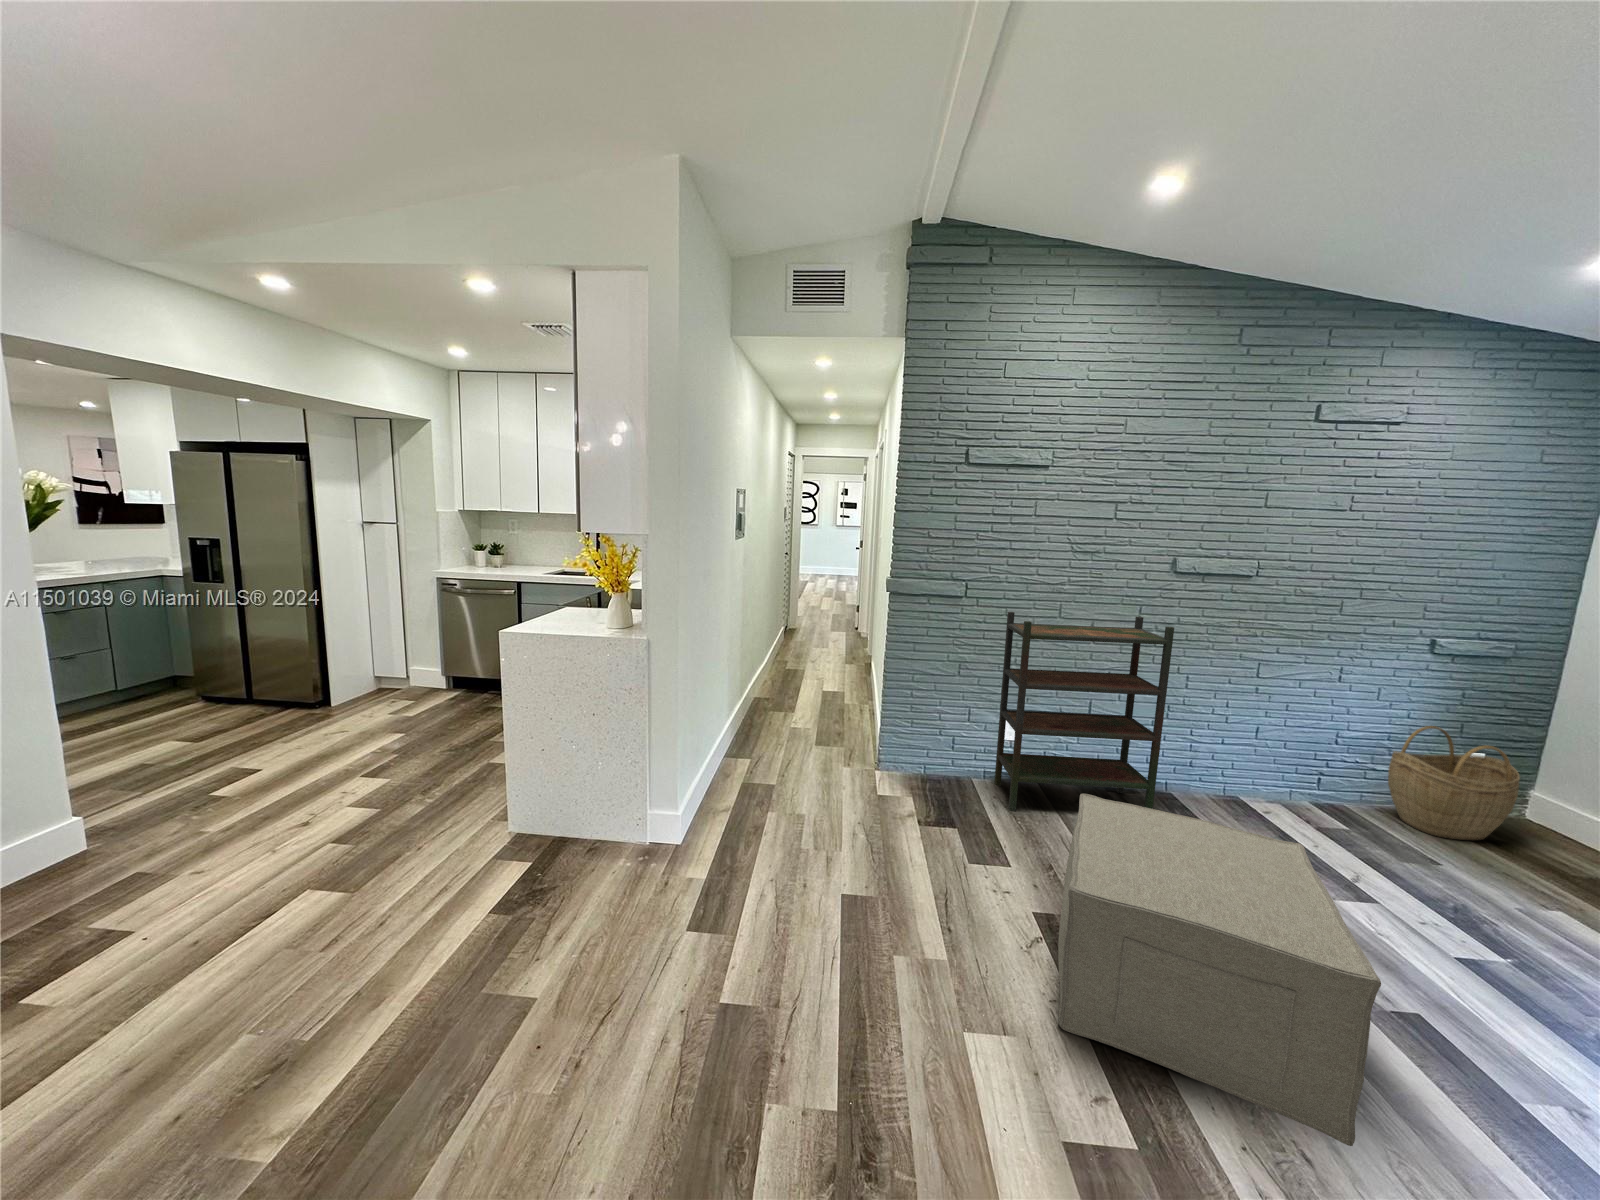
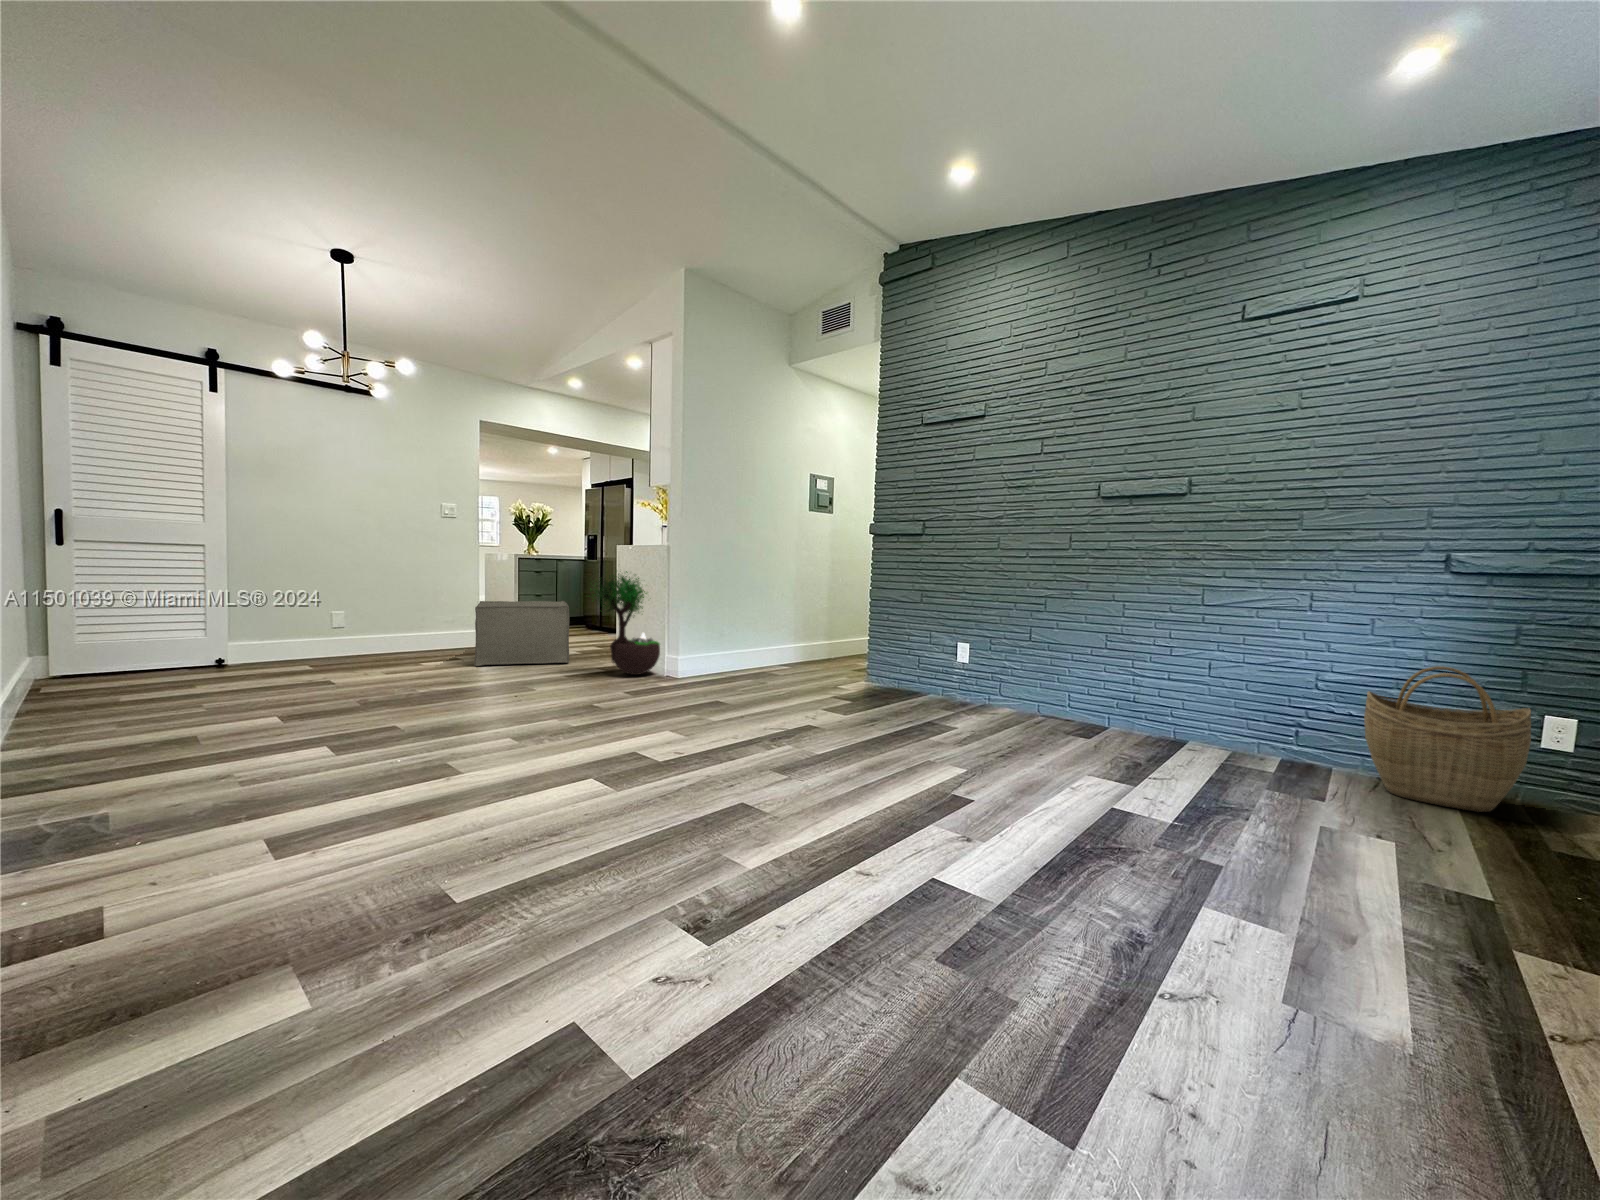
bookshelf: present [994,612,1174,812] -> none [920,539,1065,727]
potted tree: none [493,687,628,874] -> present [589,571,660,675]
ottoman: present [1058,794,1381,1146] -> present [474,601,569,666]

